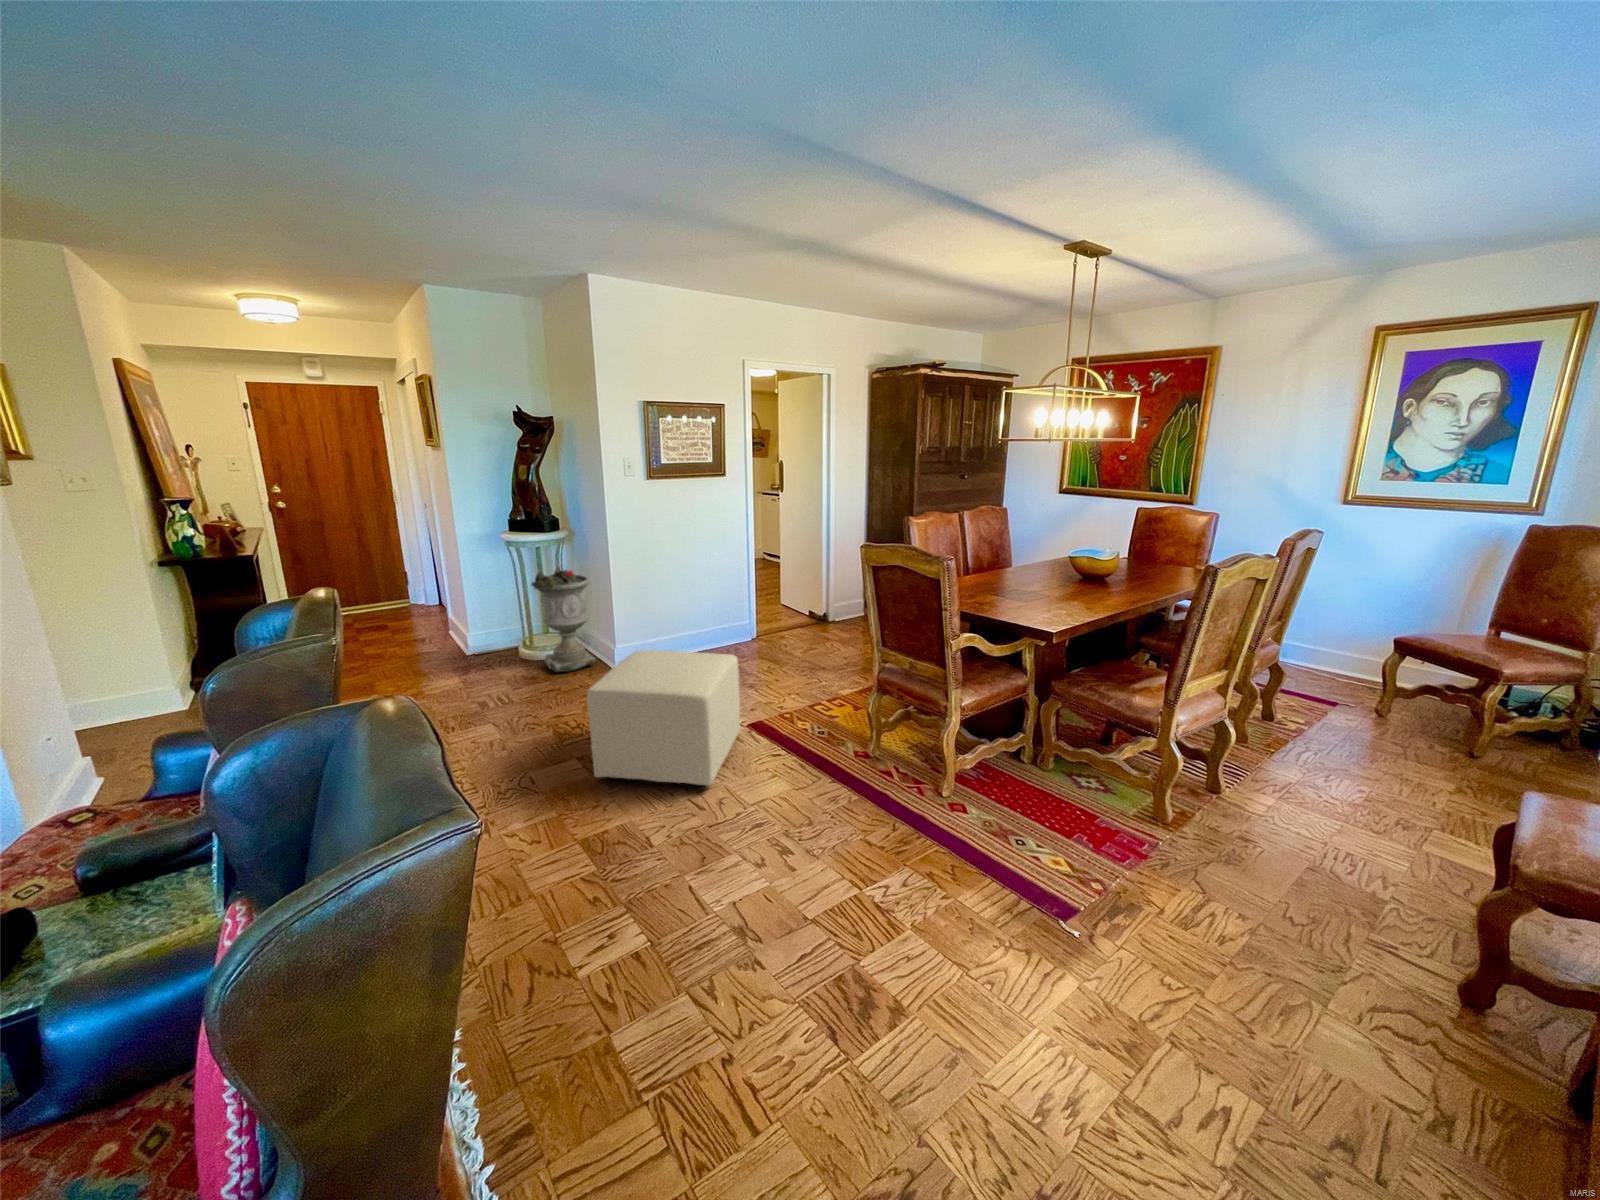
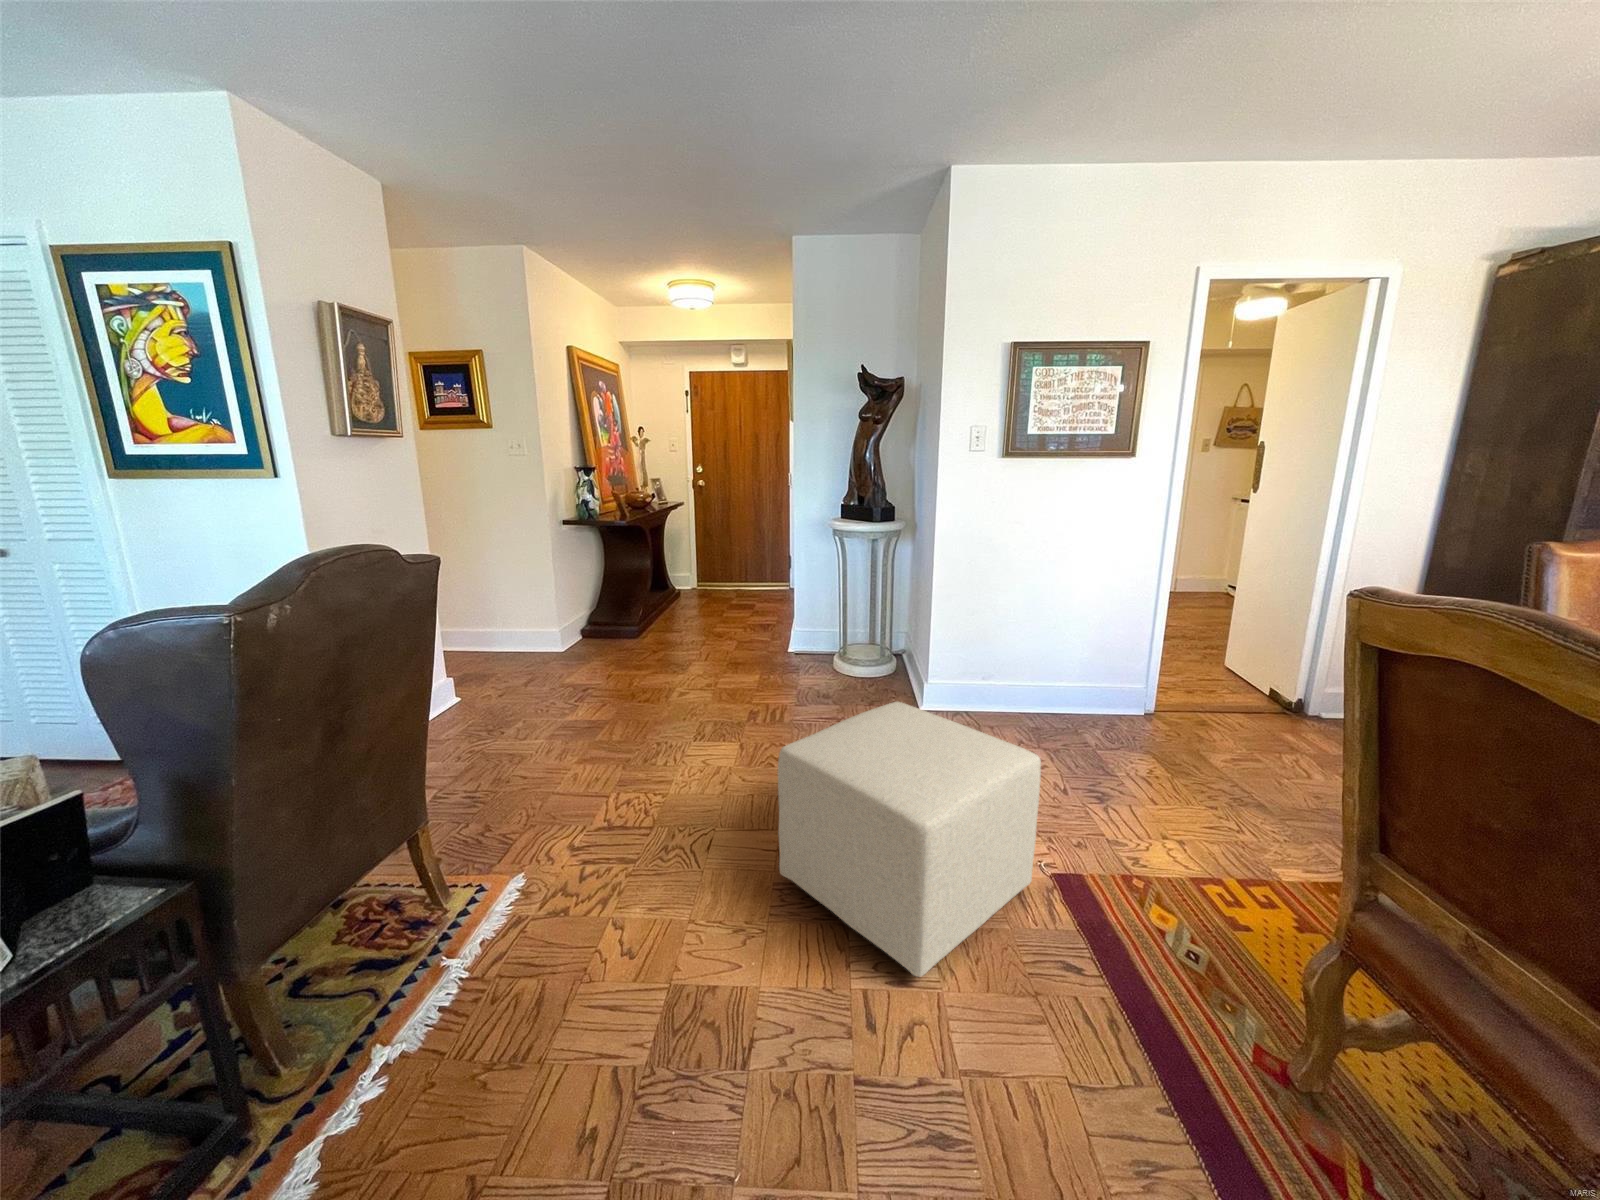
planter: present [532,567,595,672] -> none [841,565,911,698]

